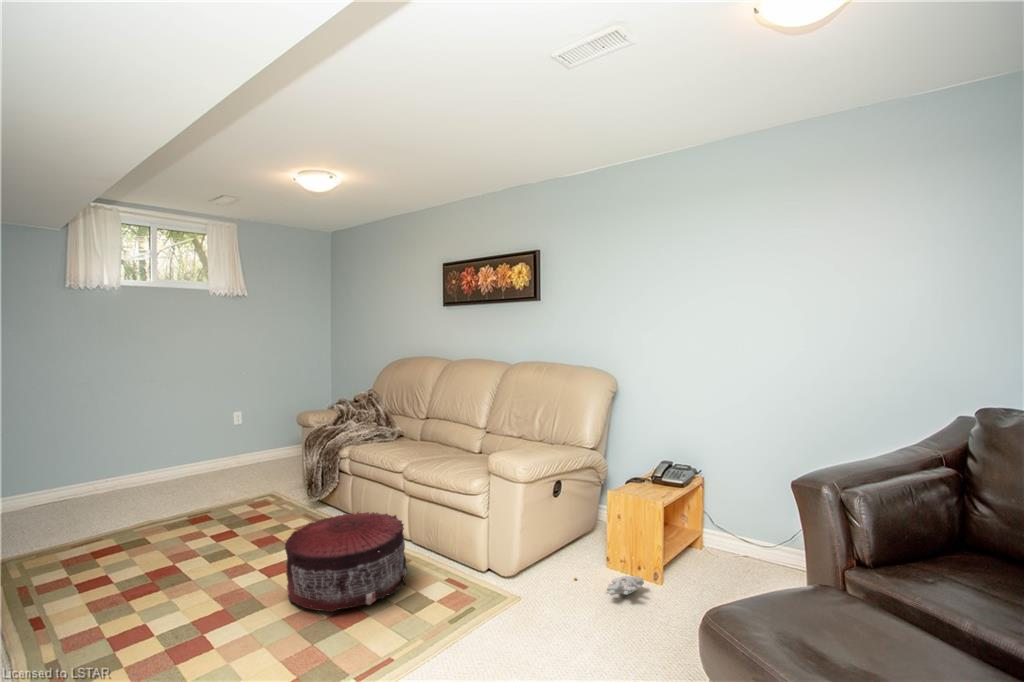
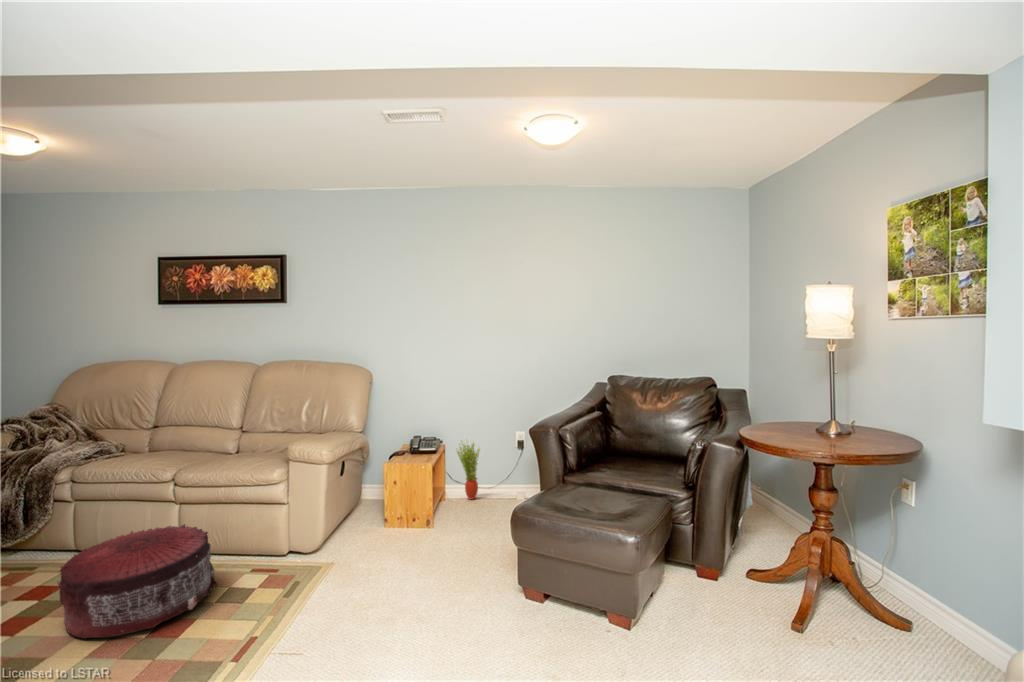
potted plant: none [713,476,751,563] -> present [457,441,480,500]
plush toy: present [574,576,644,595] -> none [367,522,426,539]

